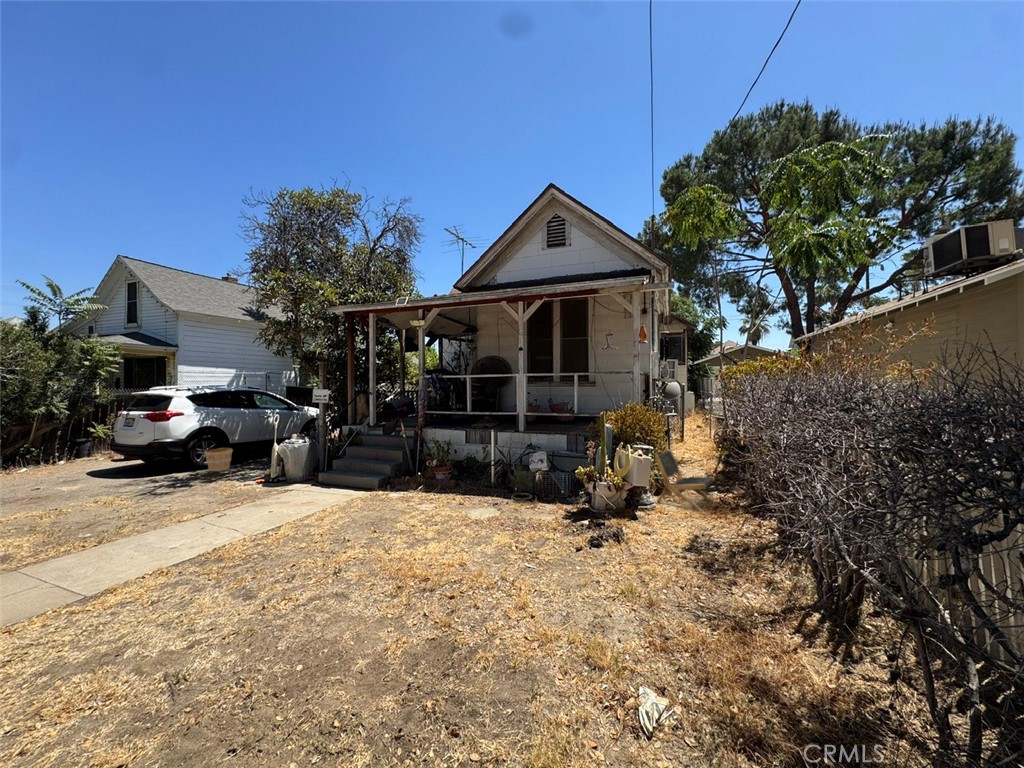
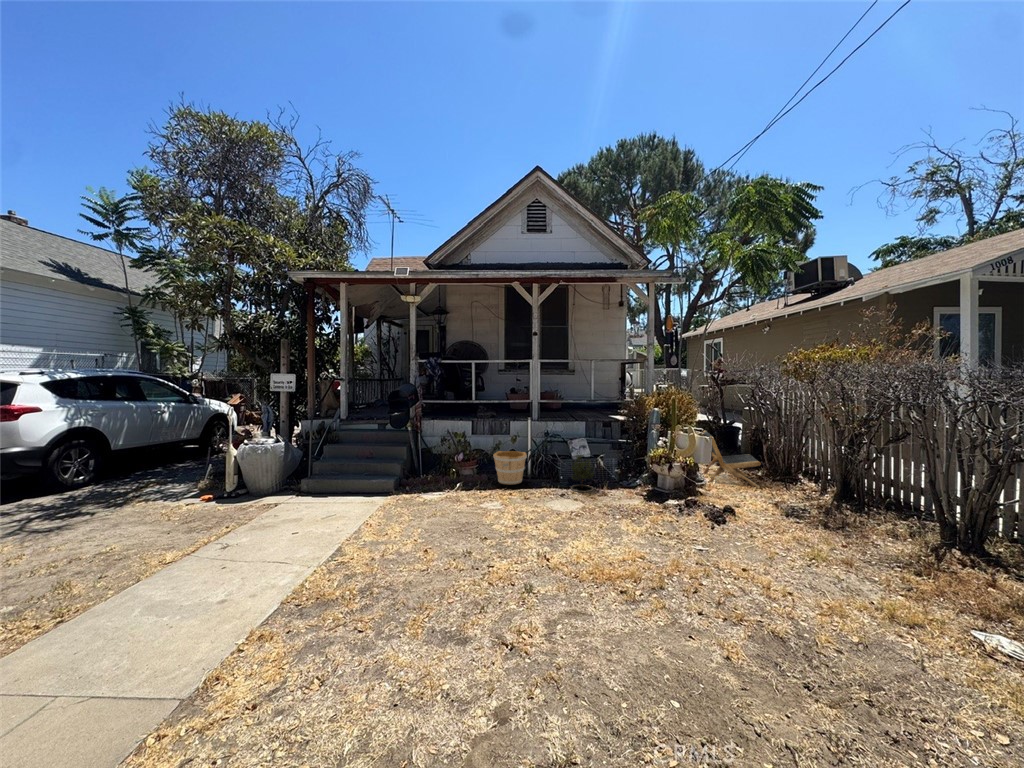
wooden bucket: present [204,448,233,471] -> present [493,451,527,485]

